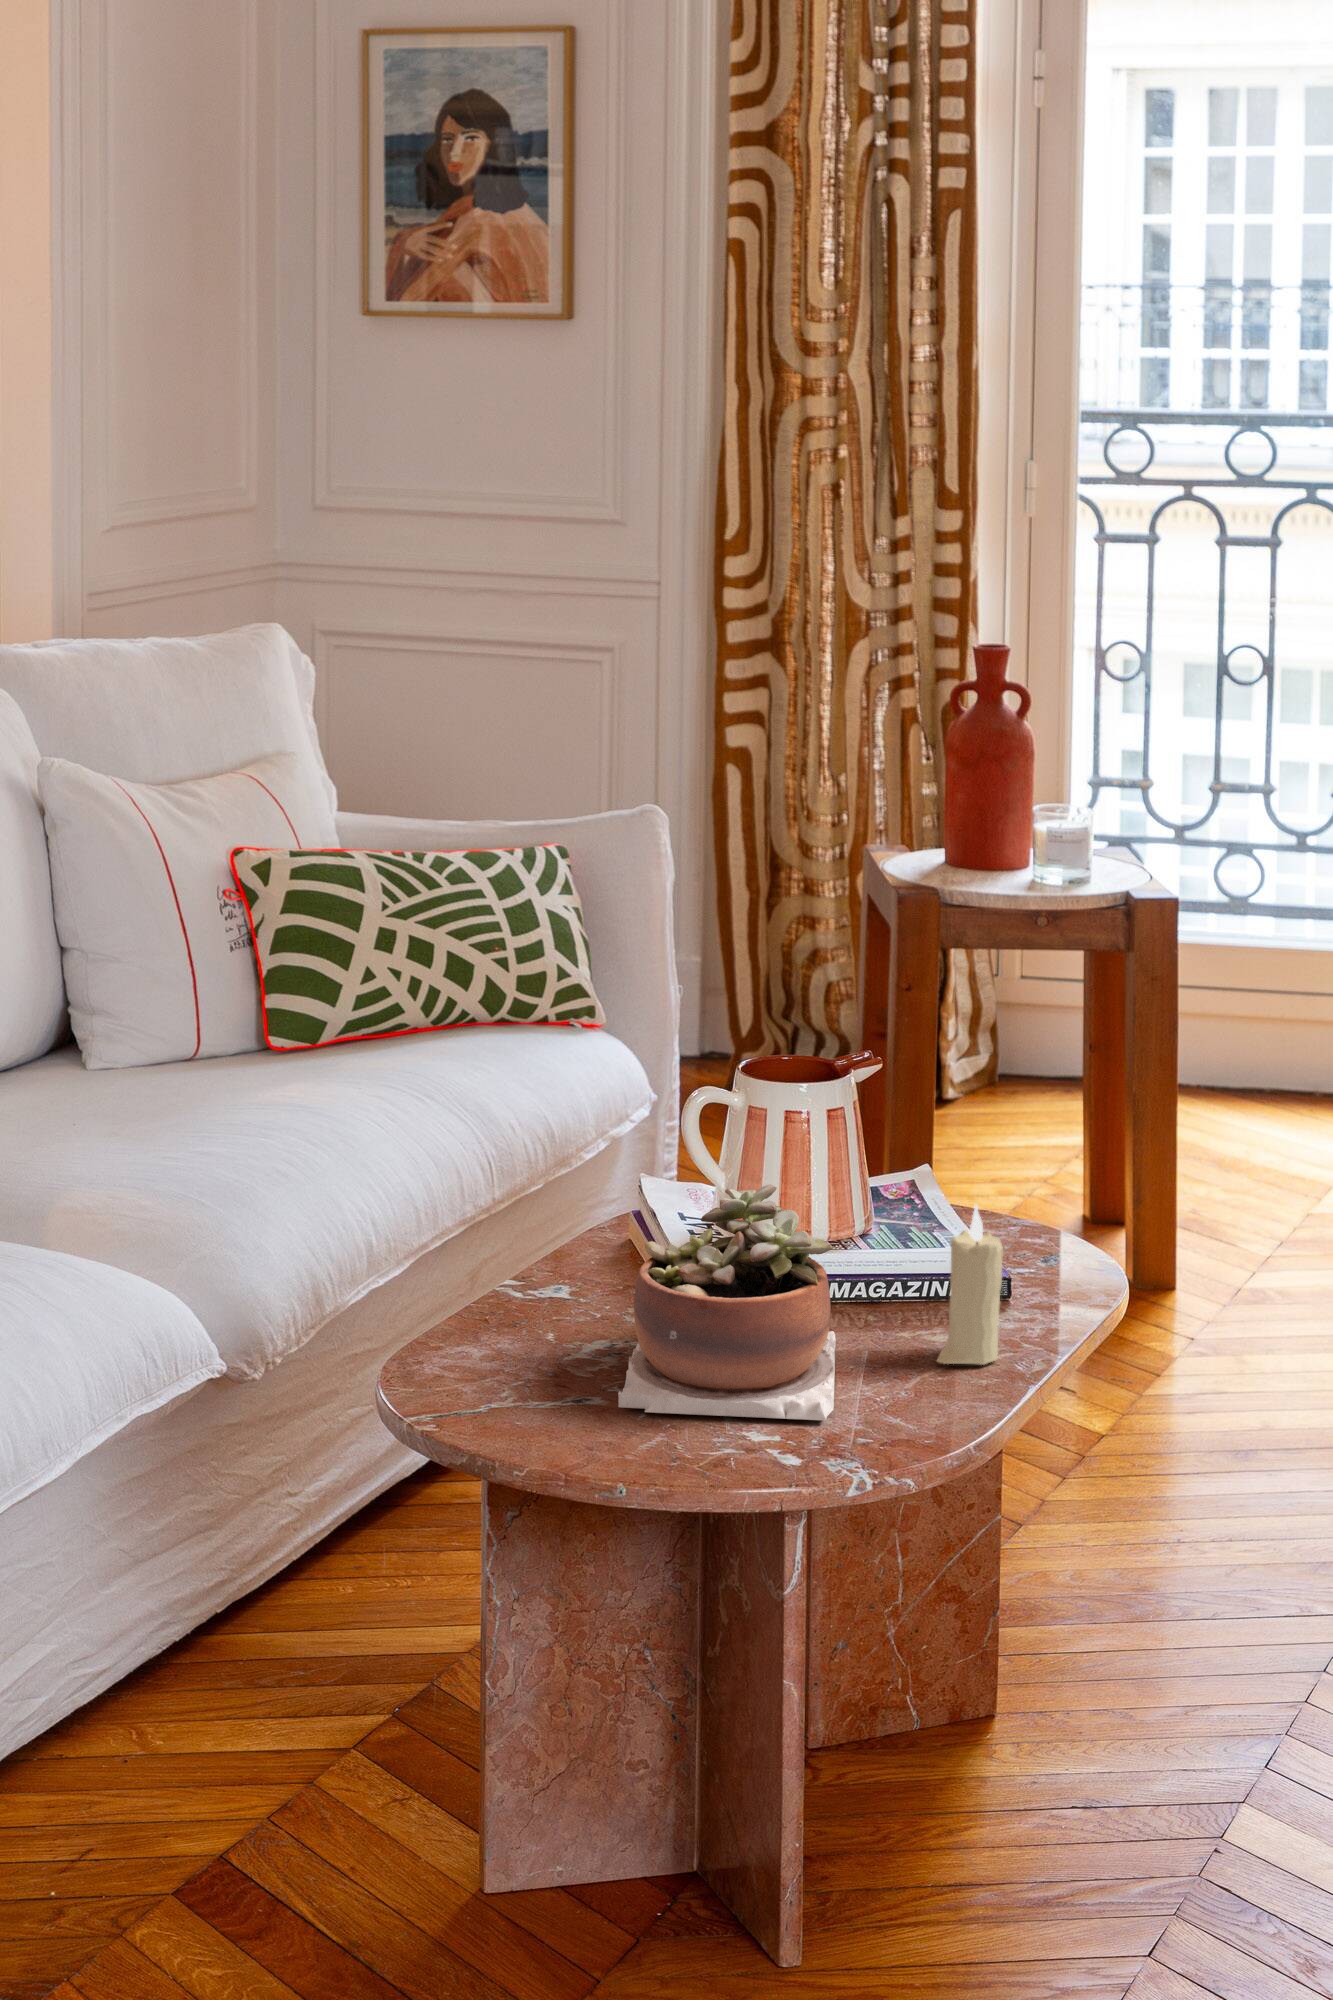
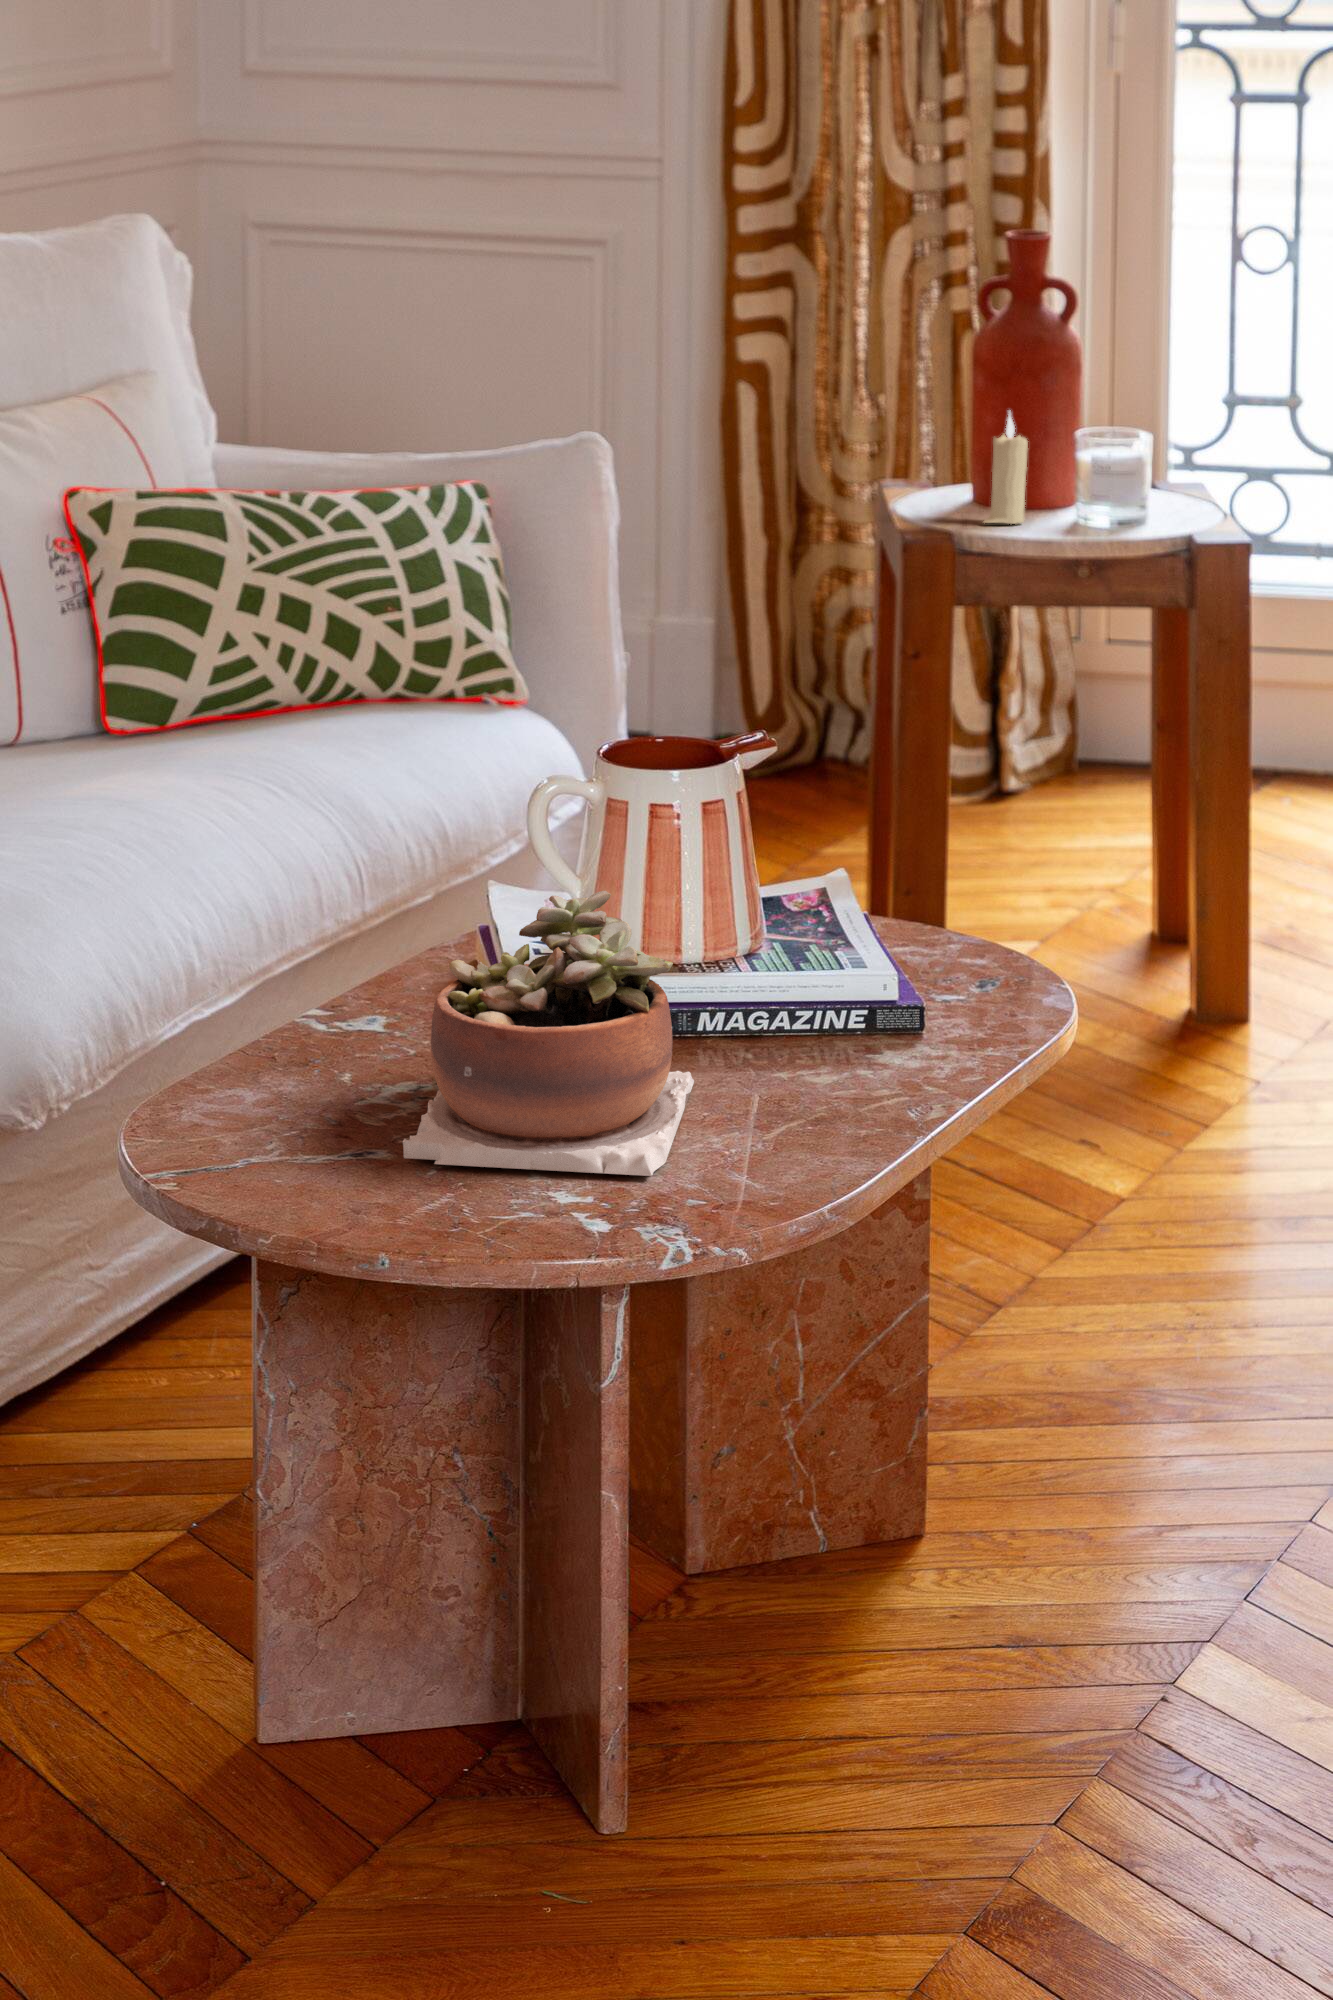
candle: present [937,1205,1002,1365] -> present [984,412,1028,524]

